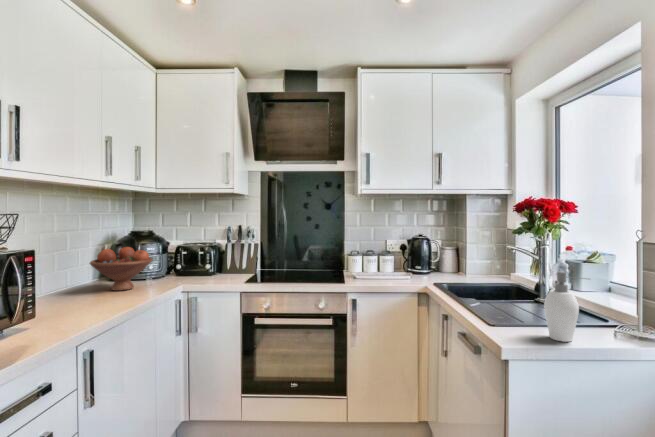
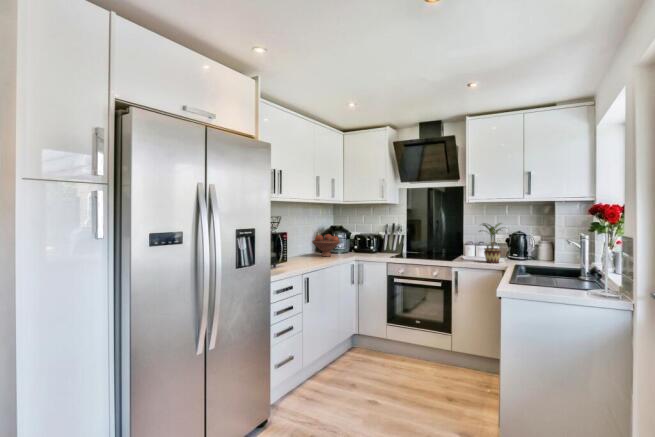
potted plant: none [376,223,420,281] -> present [480,223,501,263]
soap dispenser: present [544,271,579,342] -> none [532,252,556,292]

